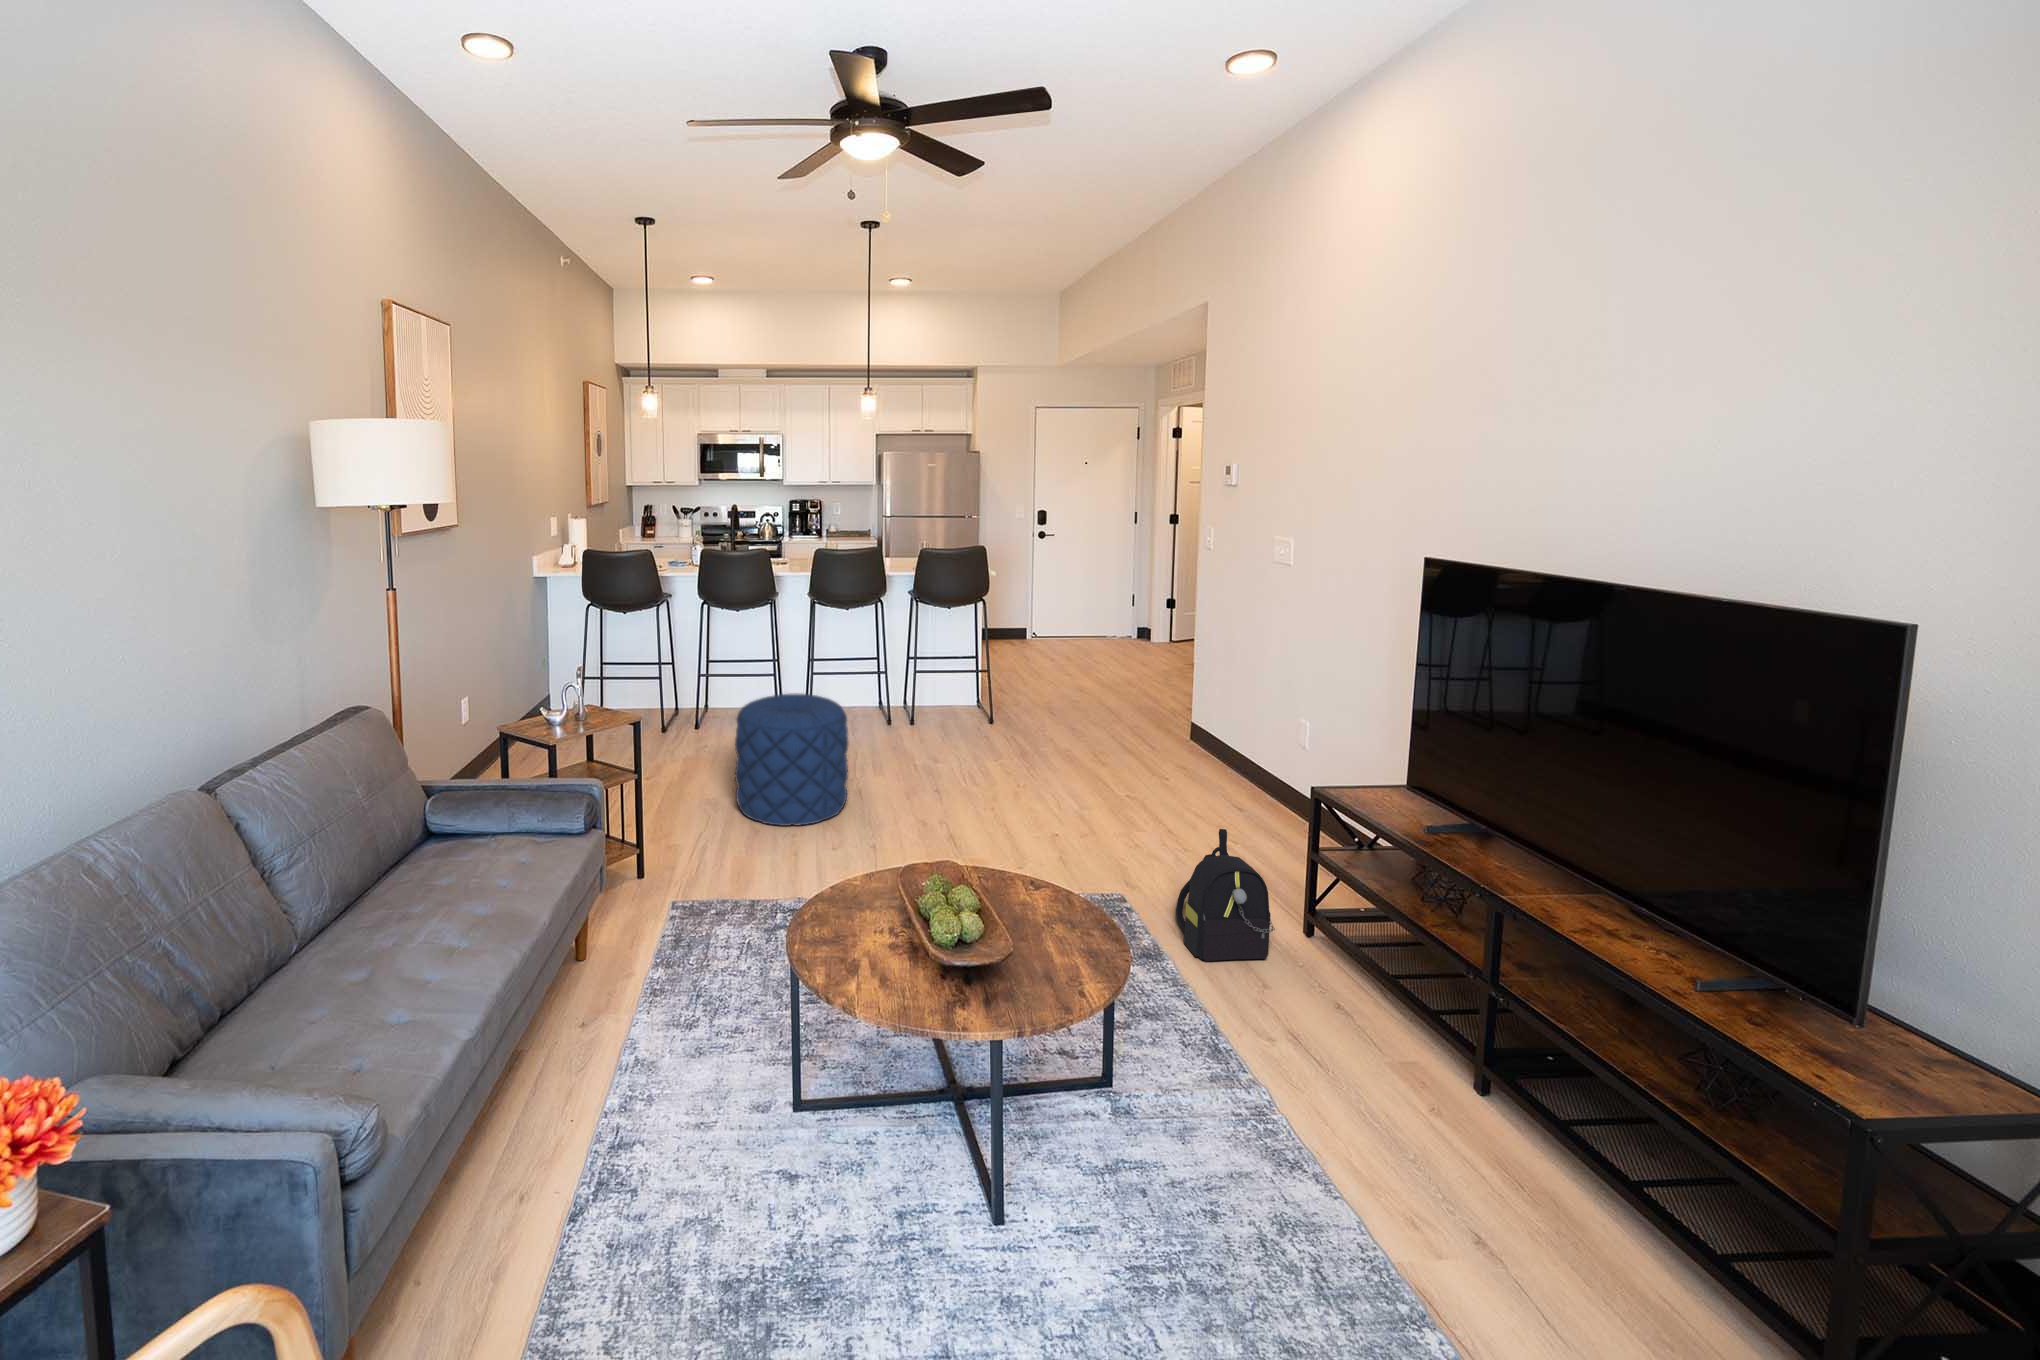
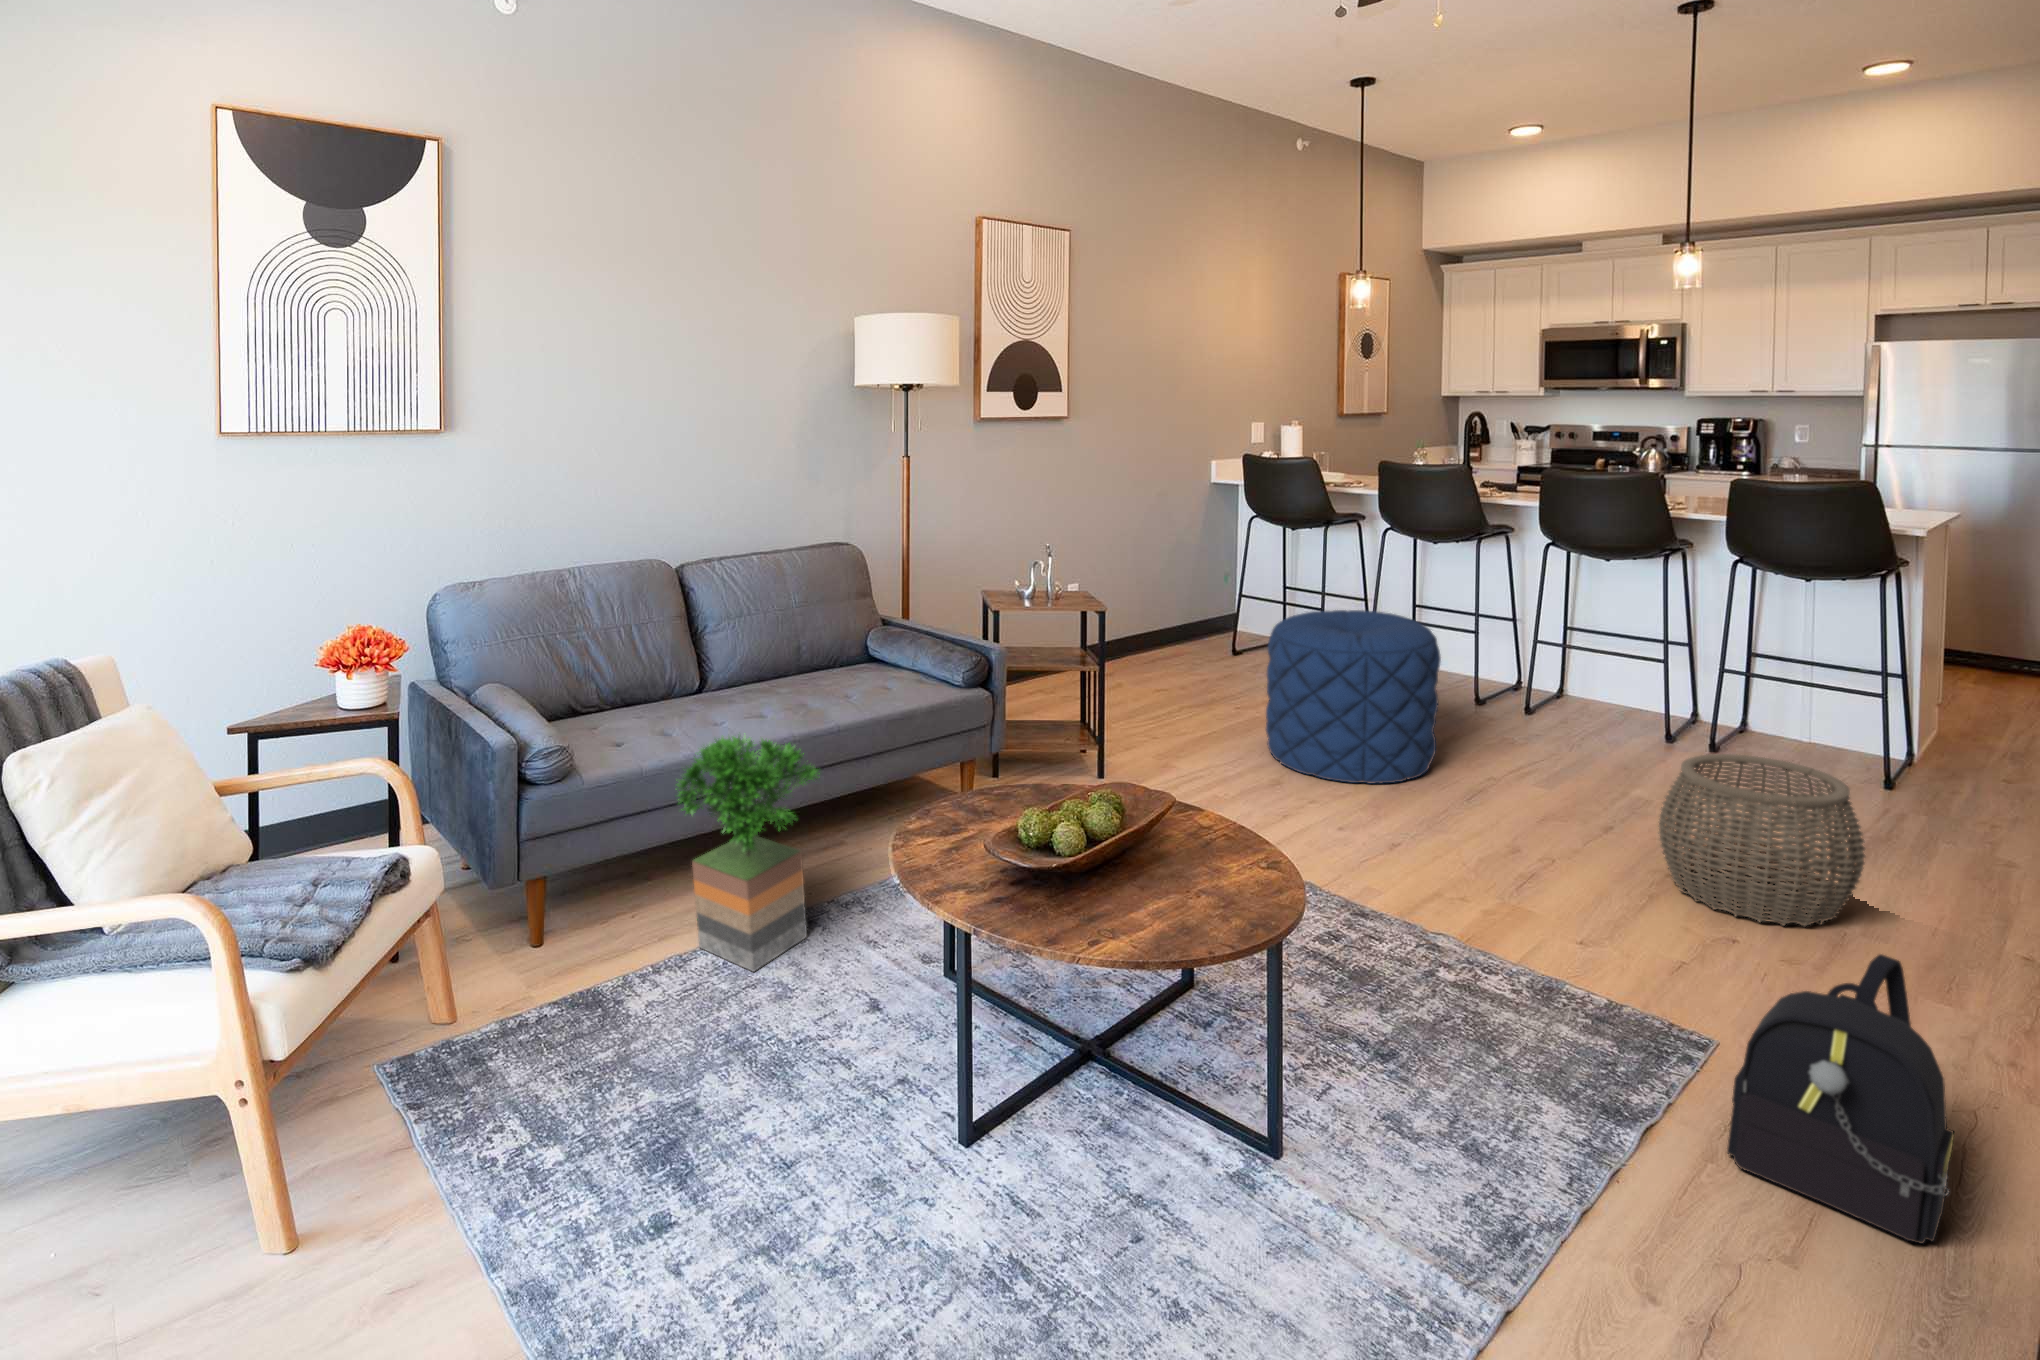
woven basket: none [1000,743,1087,835] -> present [1658,754,1865,926]
potted tree: none [508,949,688,1254] -> present [677,733,819,972]

